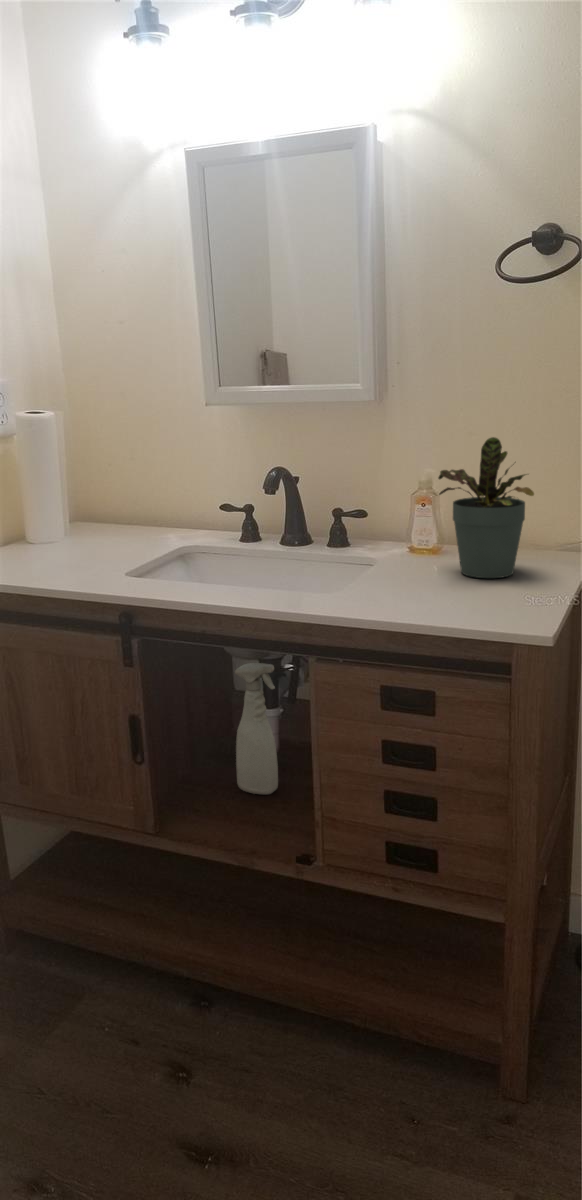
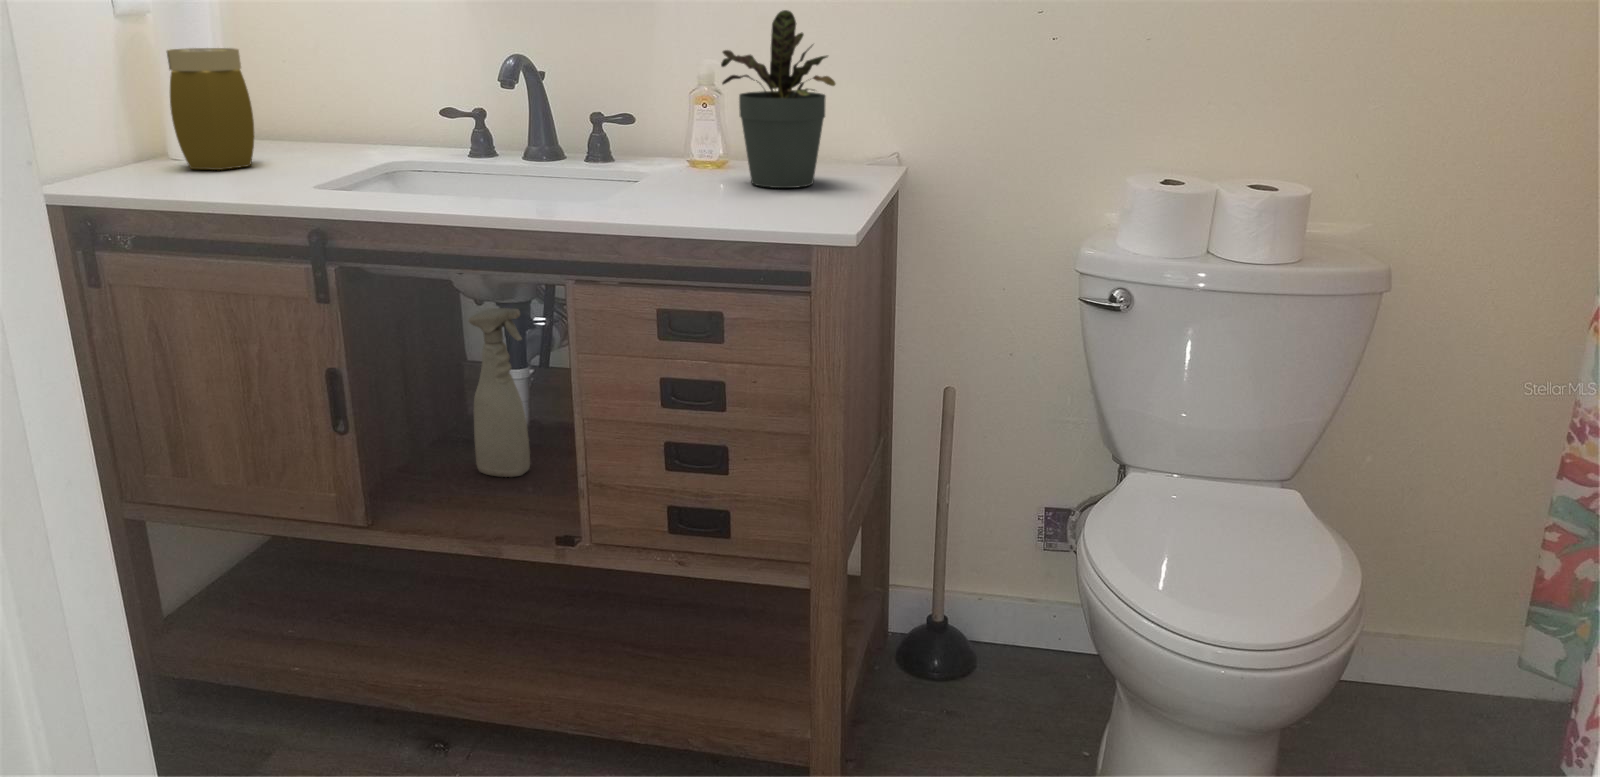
jar: none [31,466,87,555] -> present [167,48,254,170]

